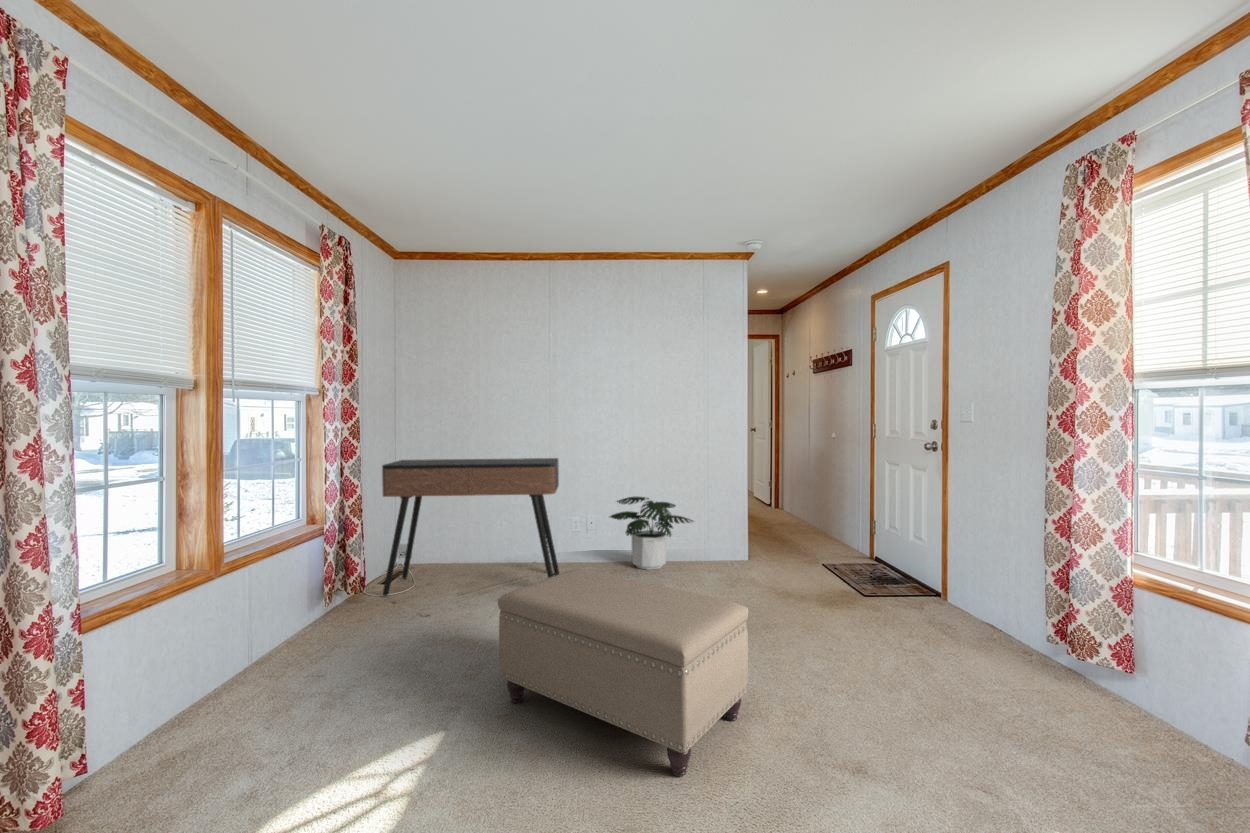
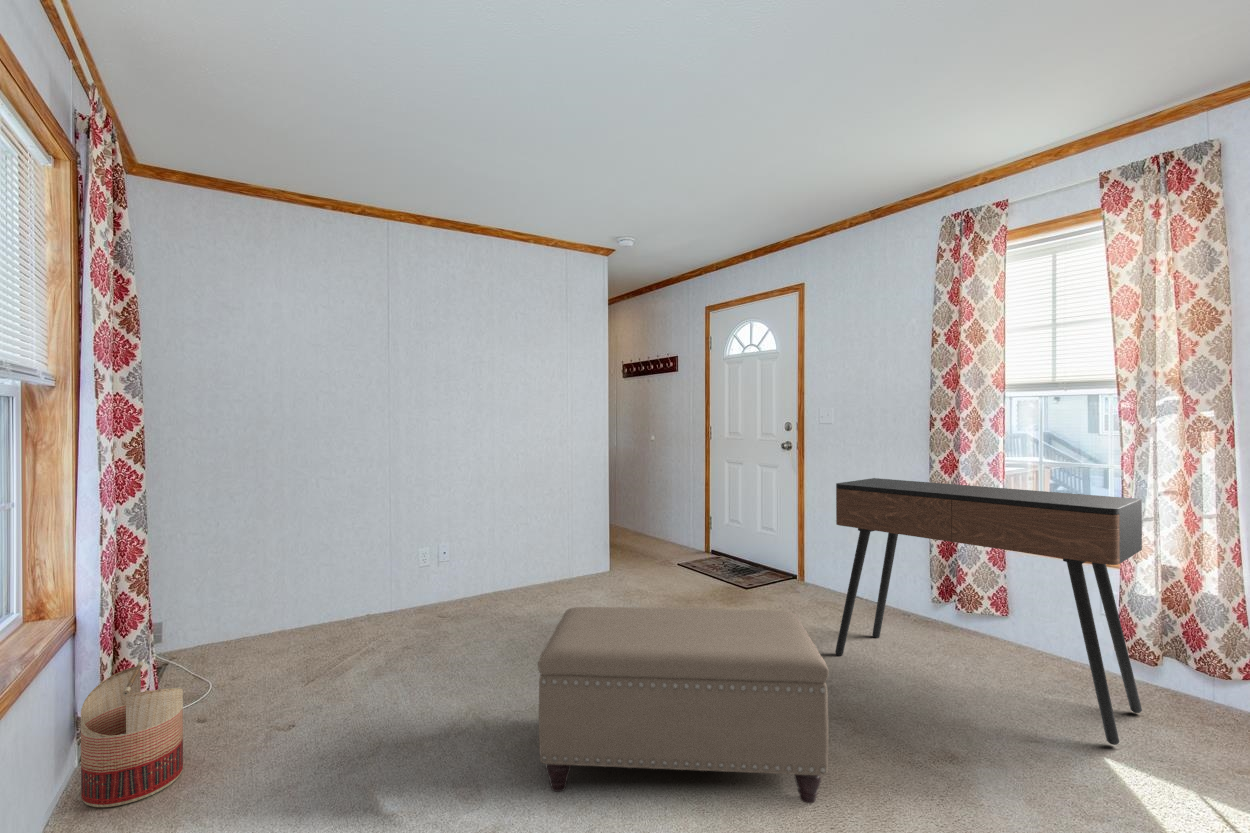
console table: present [382,458,559,596] -> present [835,478,1142,745]
potted plant: present [610,497,692,570] -> none [471,519,573,605]
basket: none [305,559,359,638] -> present [81,661,183,807]

